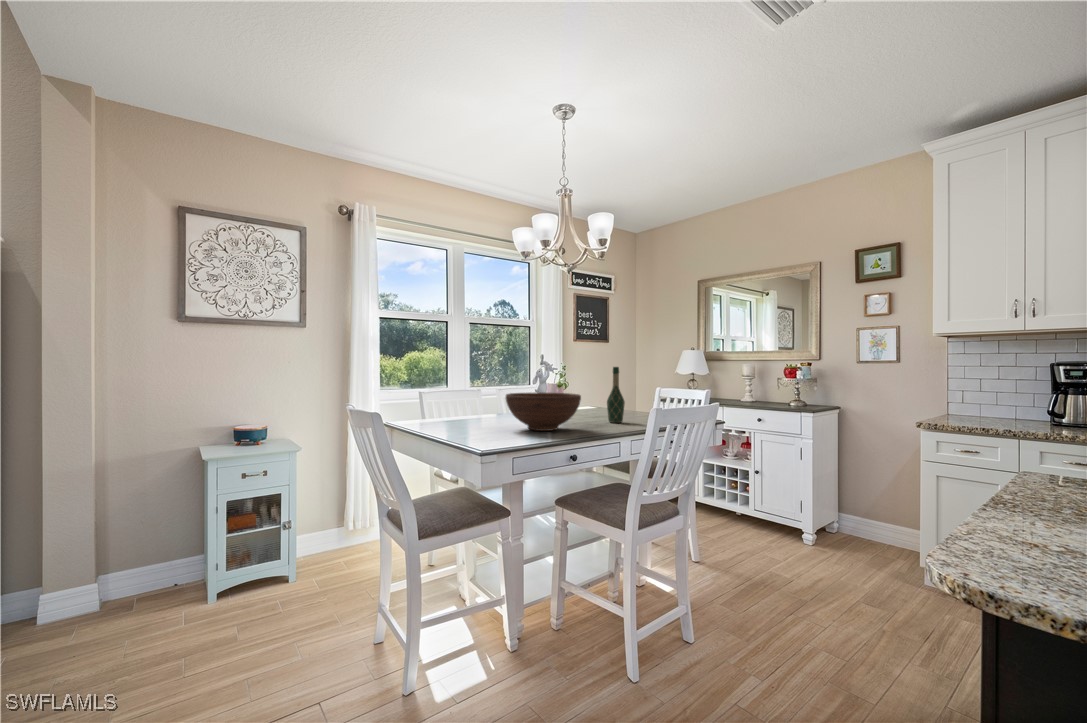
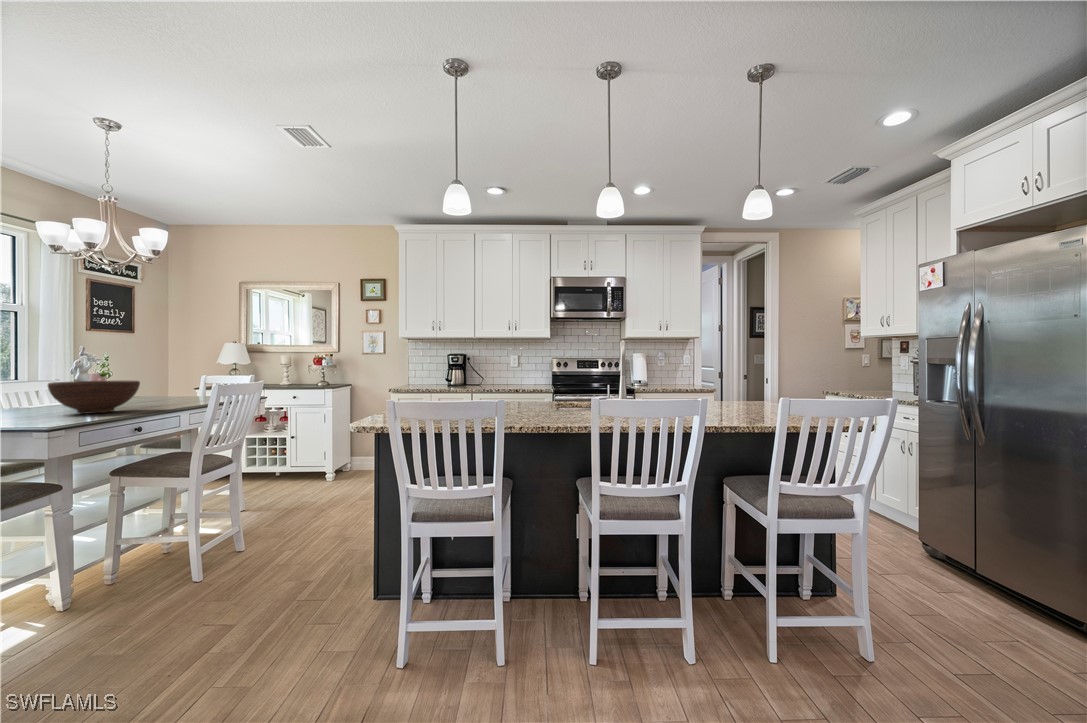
wine bottle: present [607,367,625,423] -> none [159,357,178,405]

